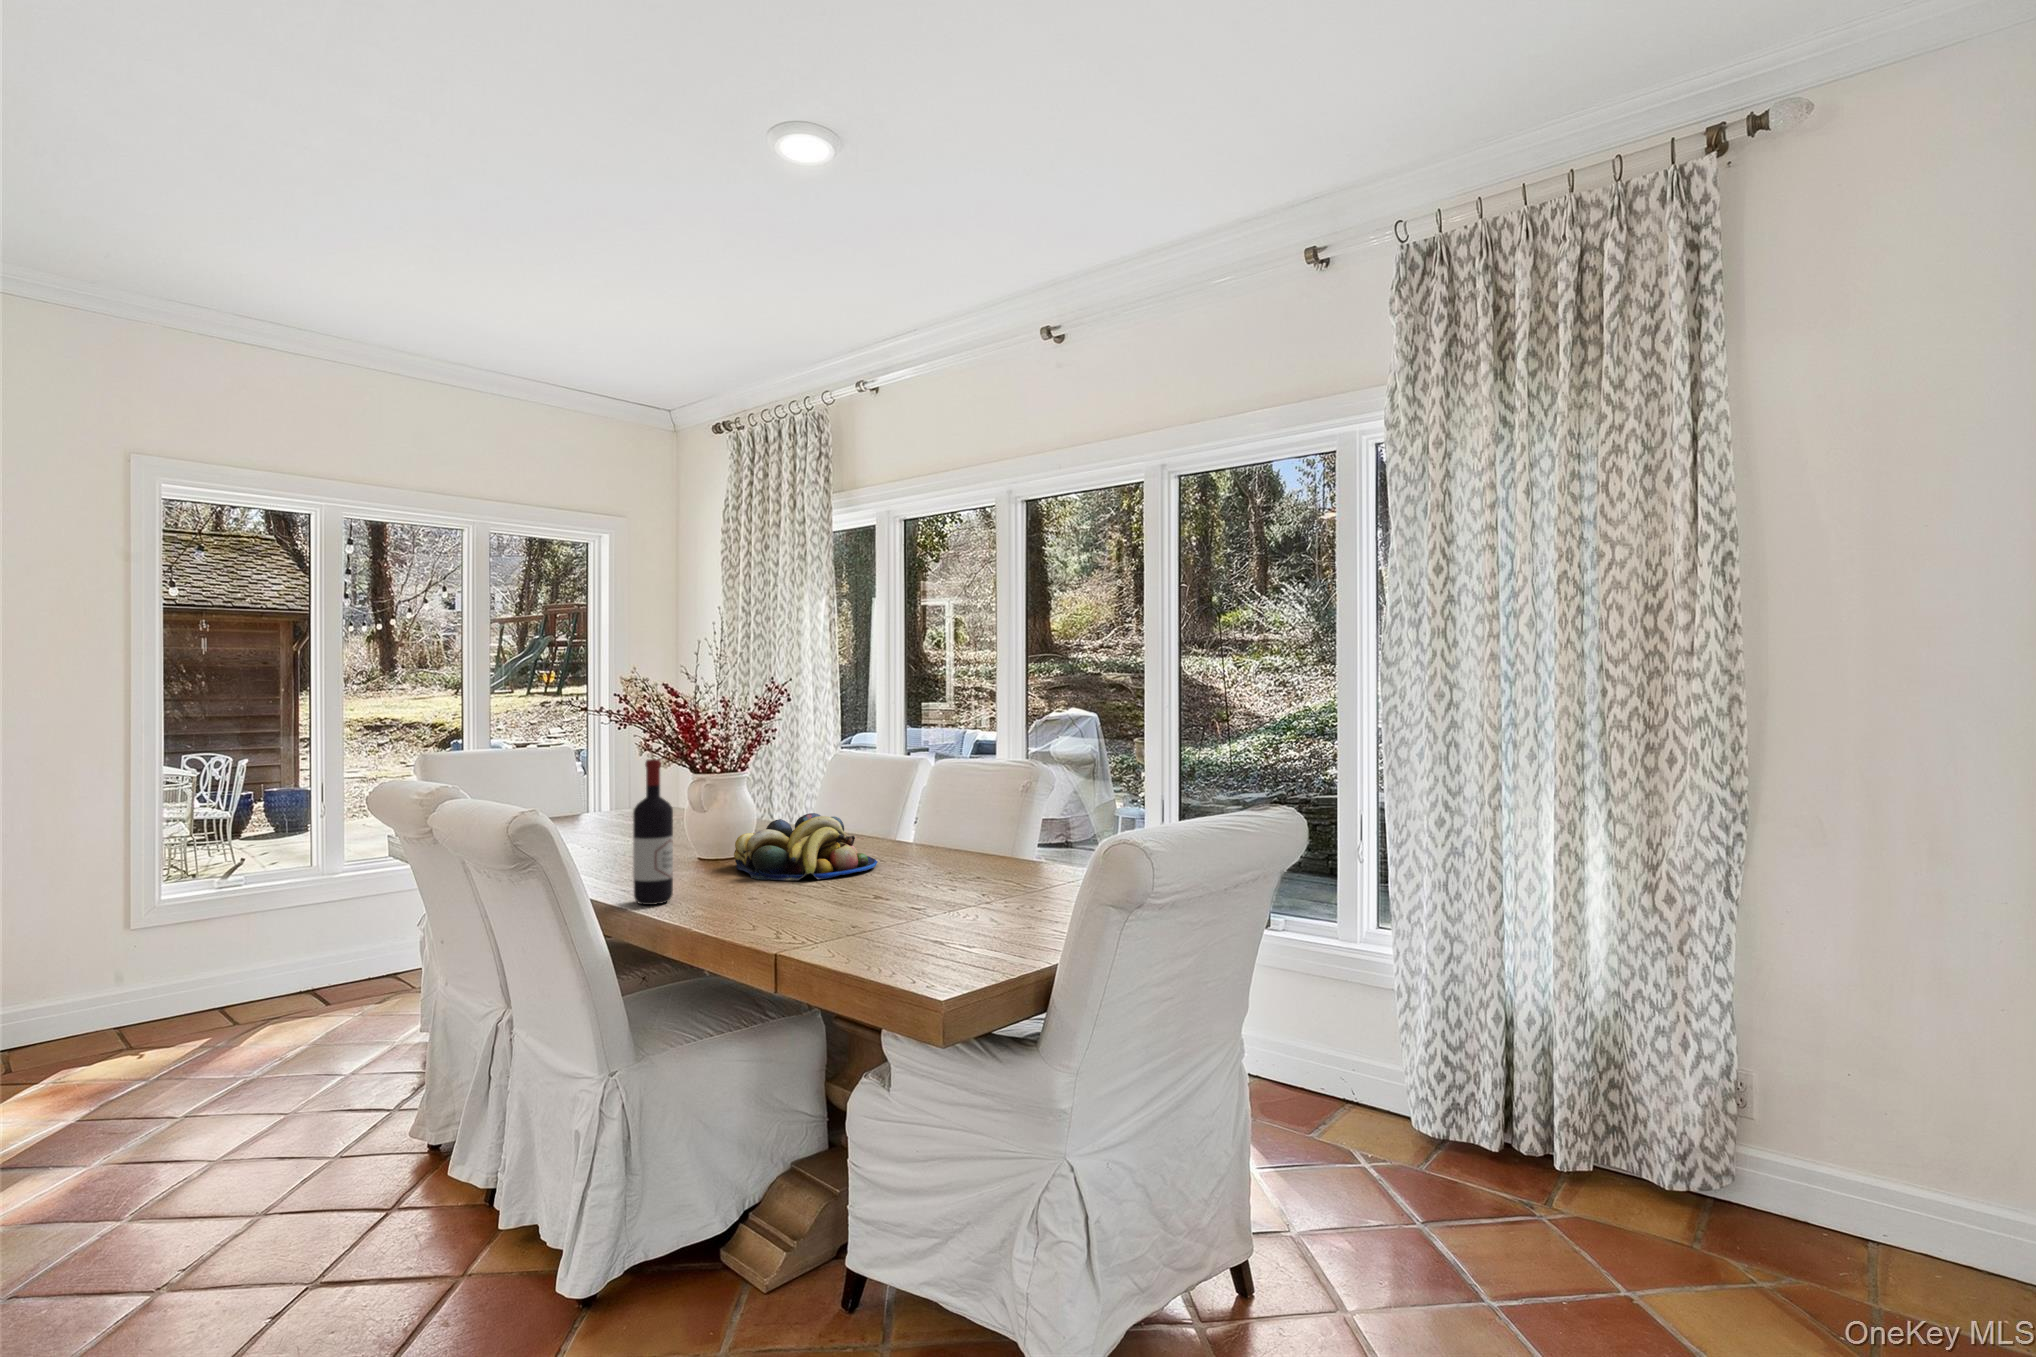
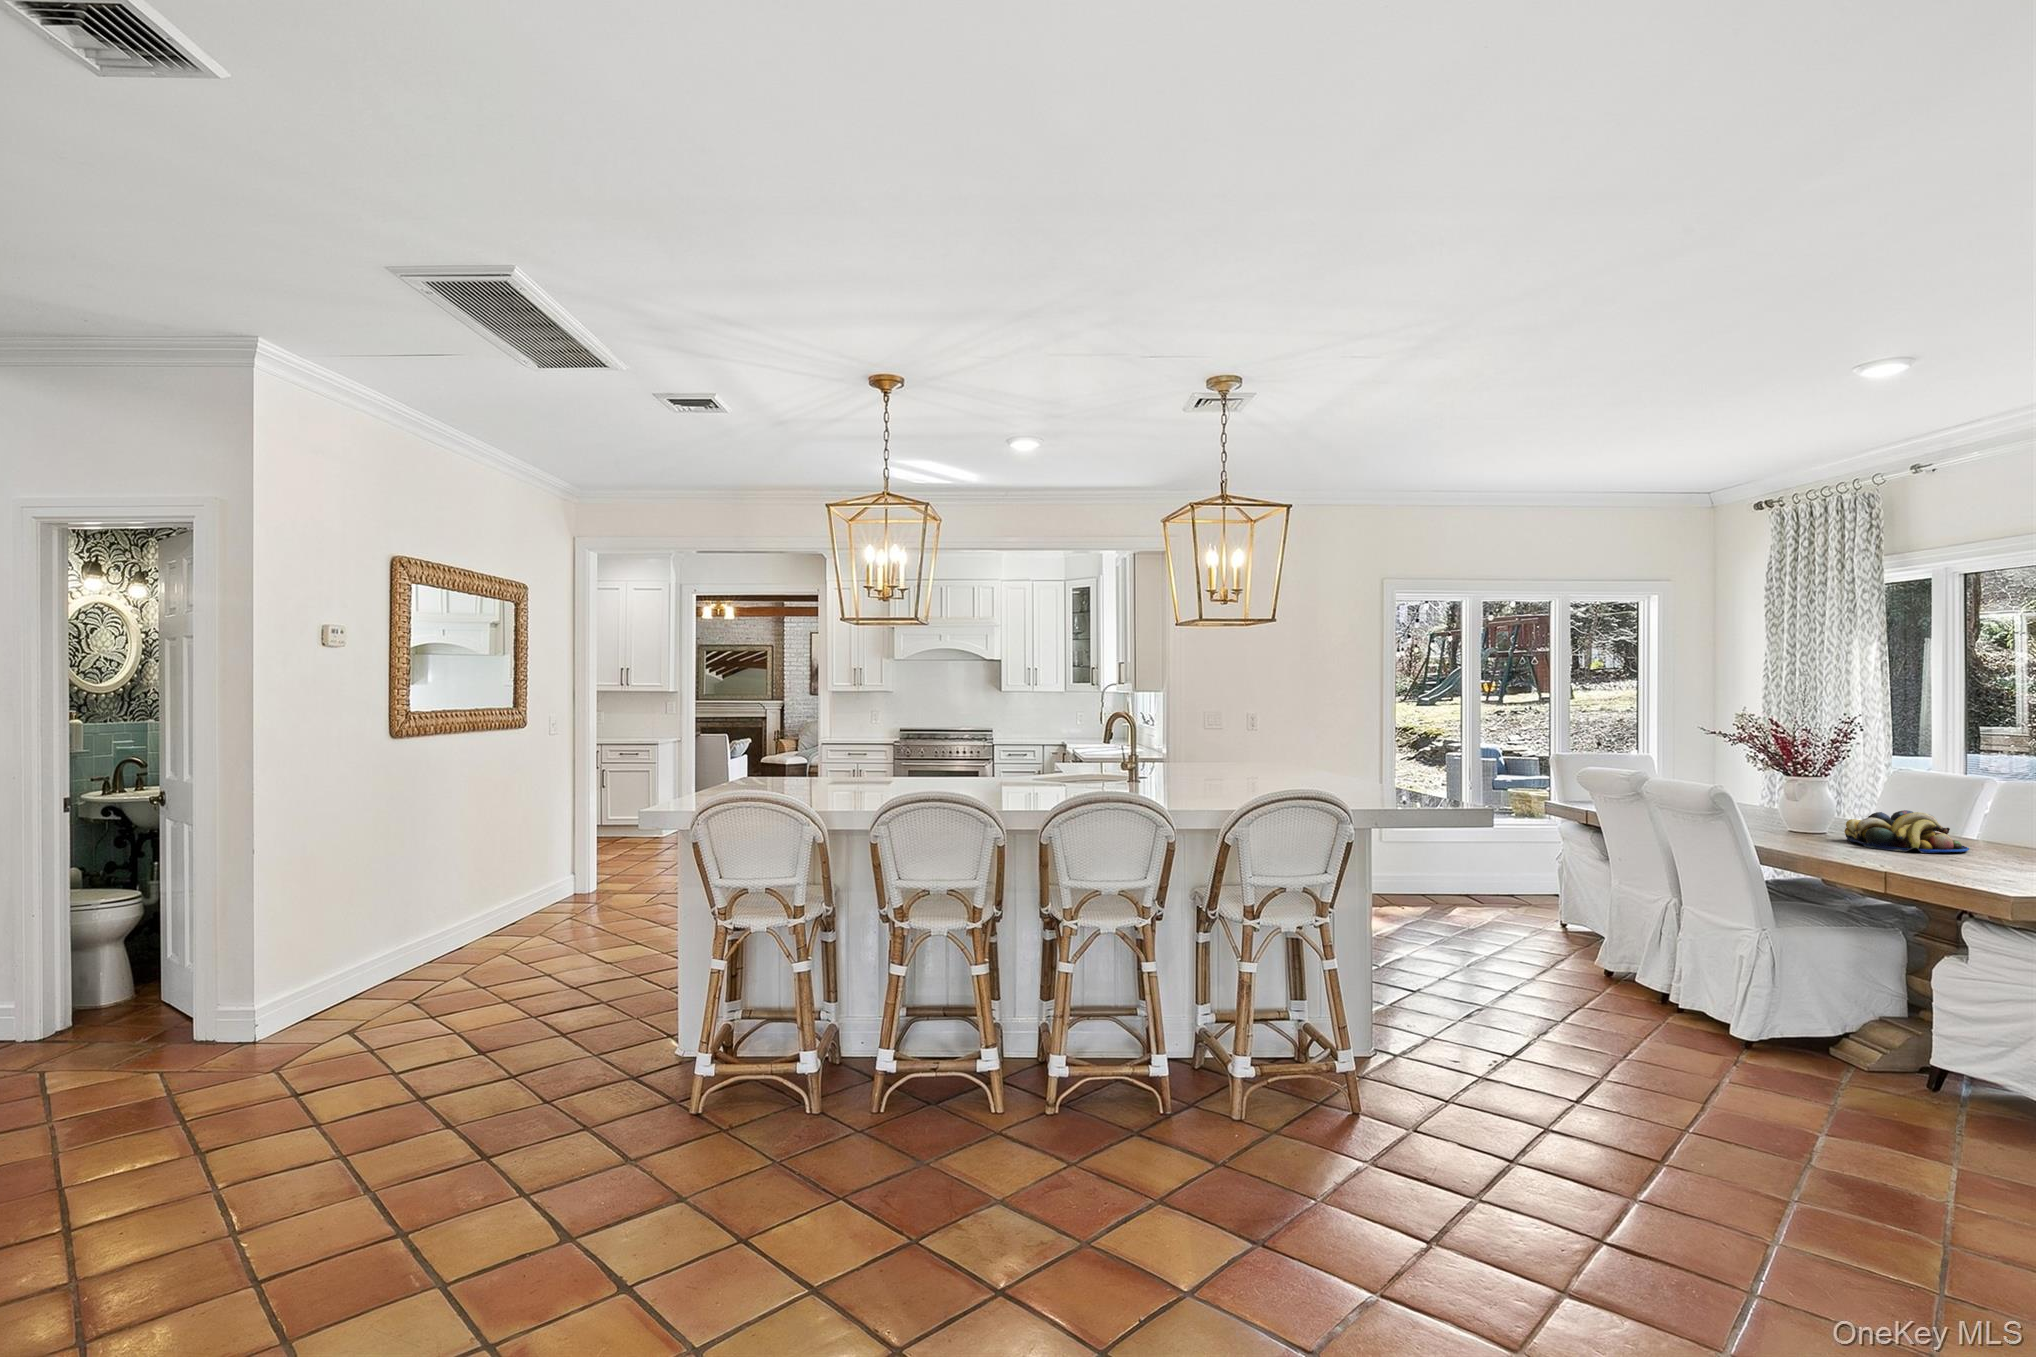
wine bottle: present [633,759,673,905] -> none [1791,766,1819,852]

